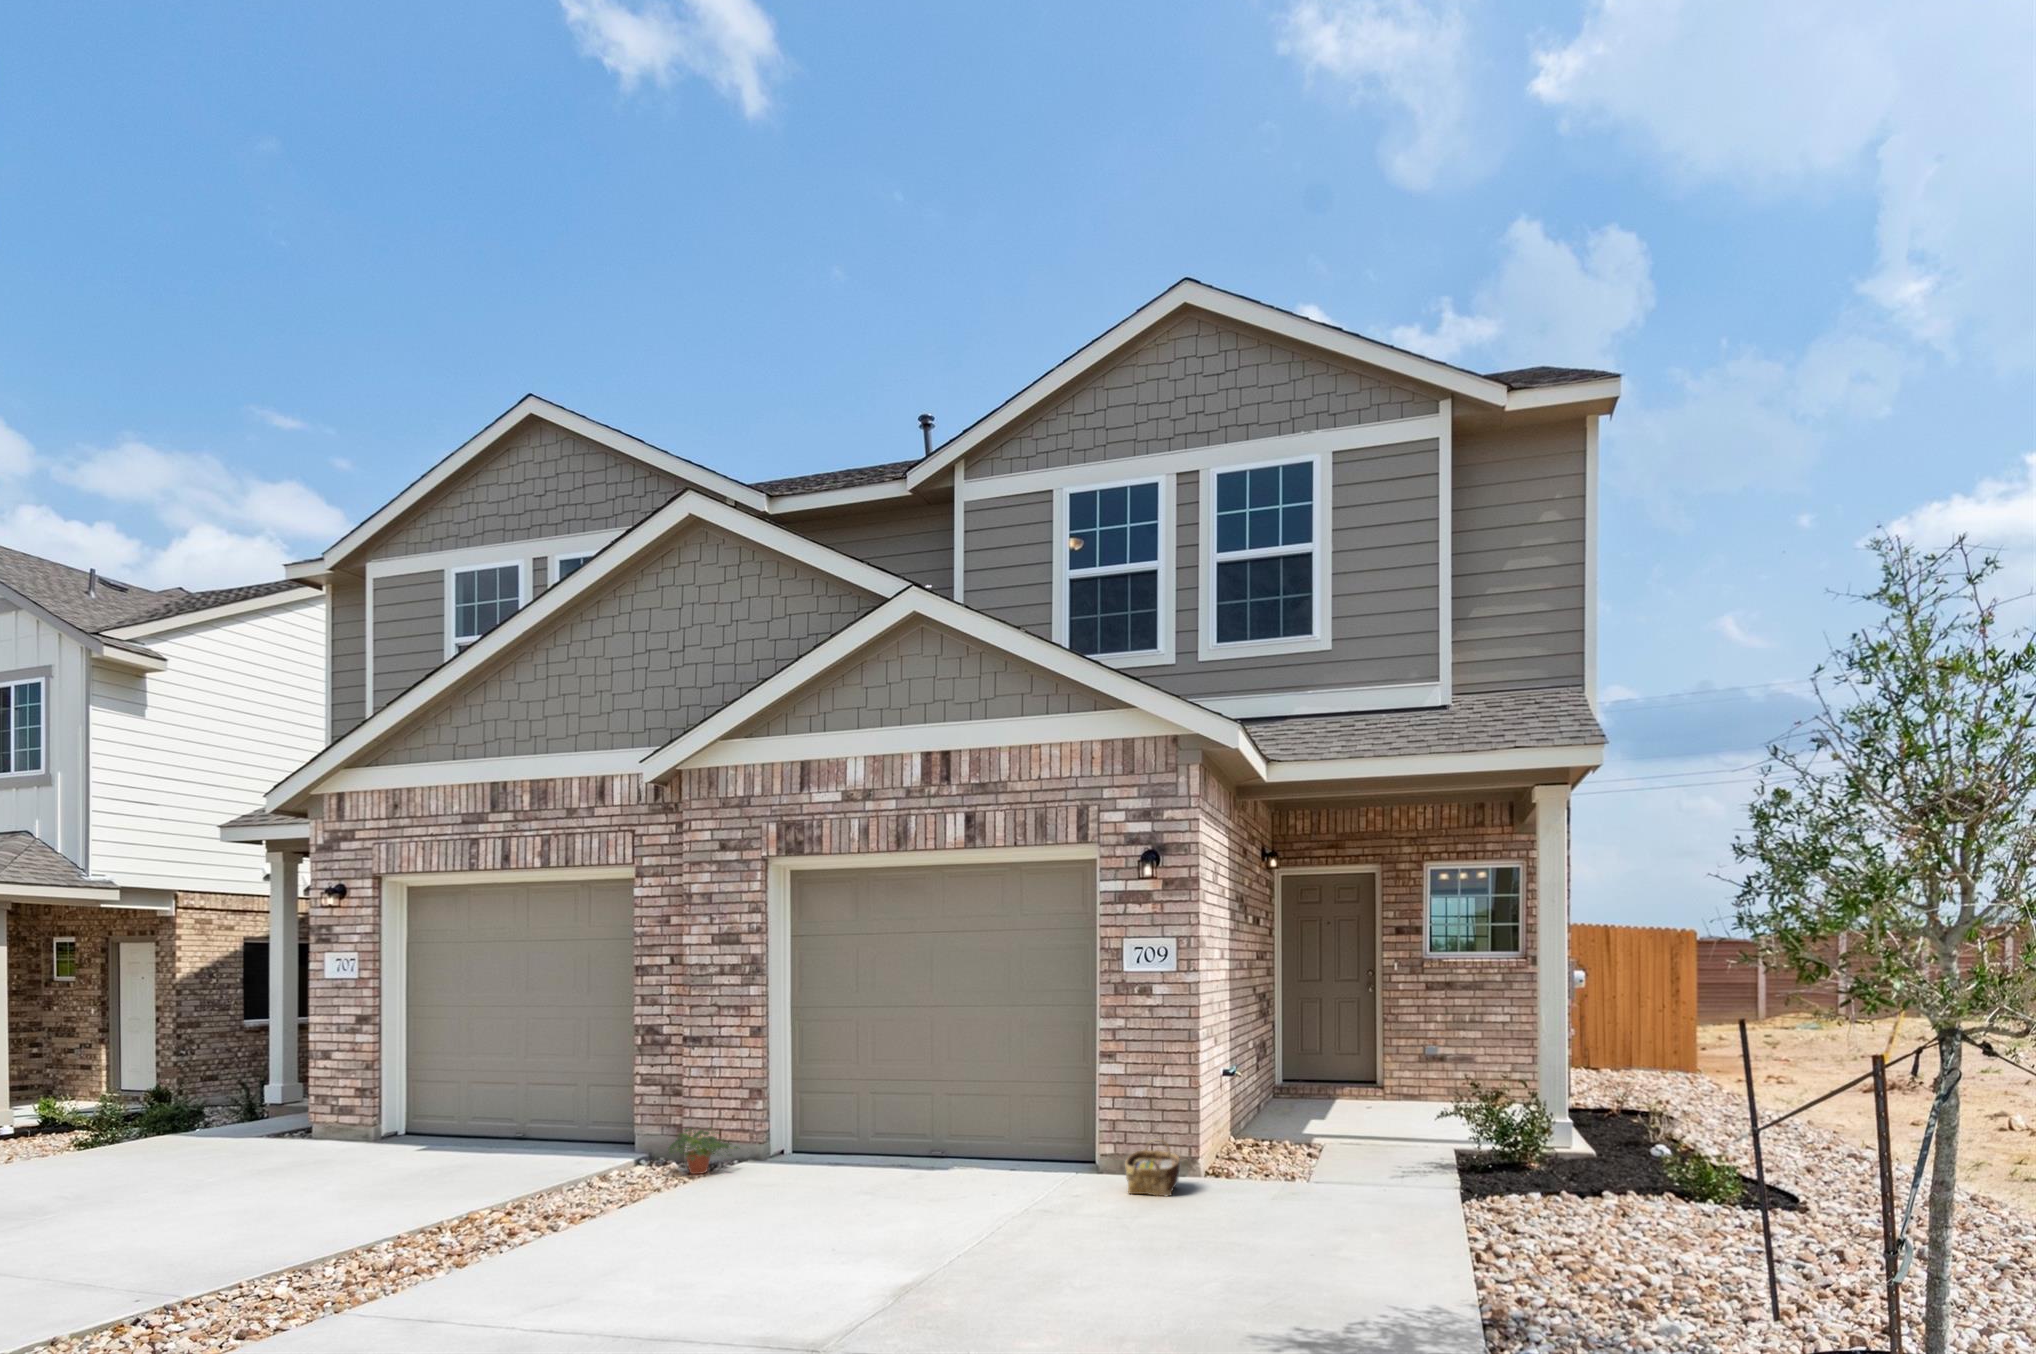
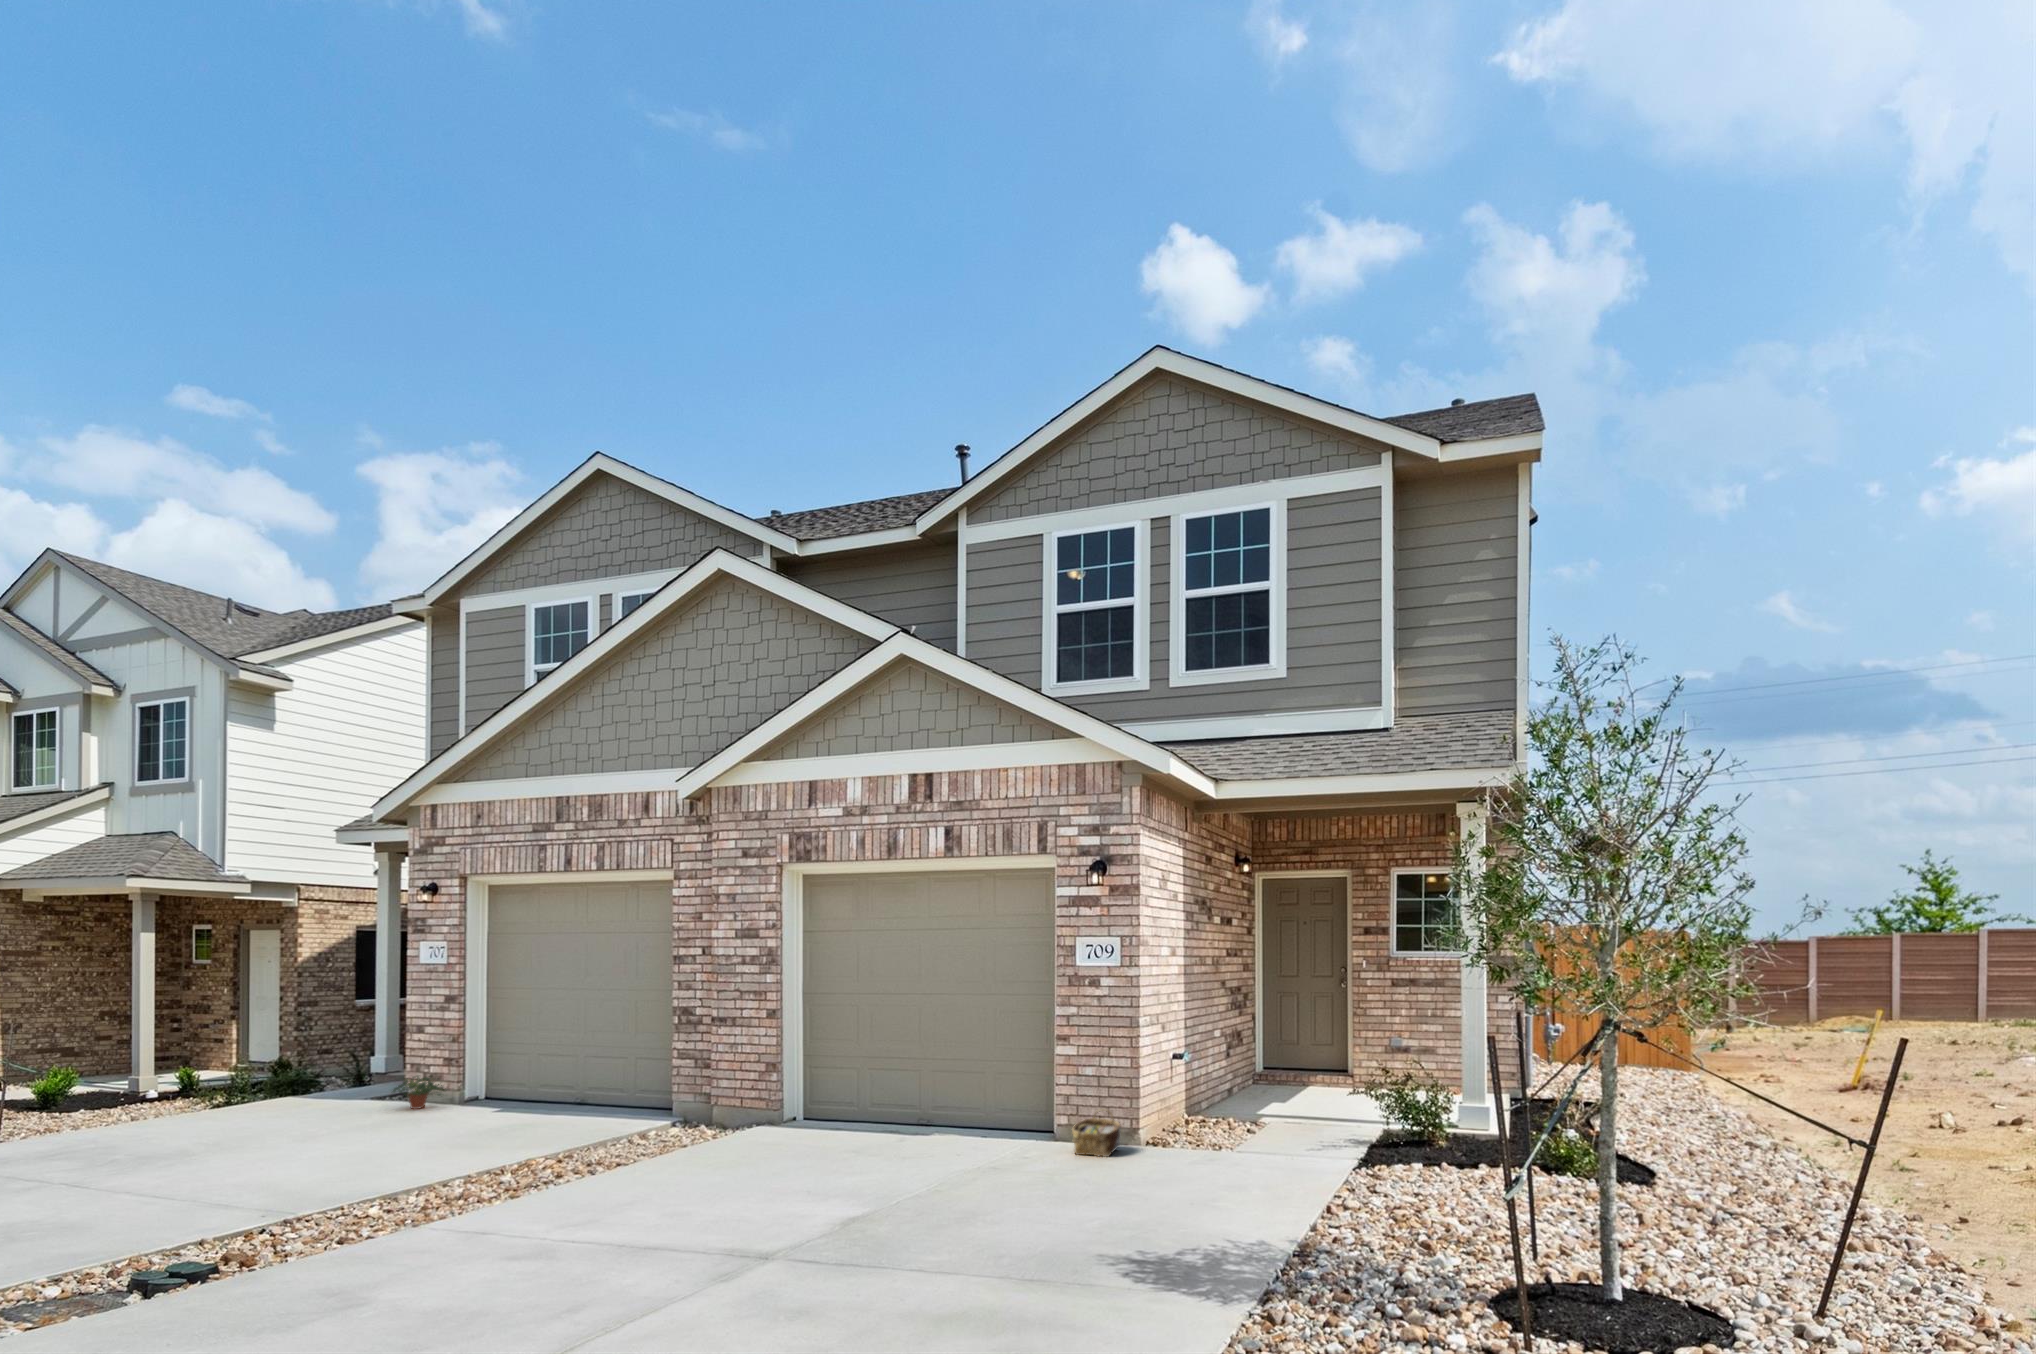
potted plant: present [669,1128,738,1174] -> present [393,1076,447,1109]

